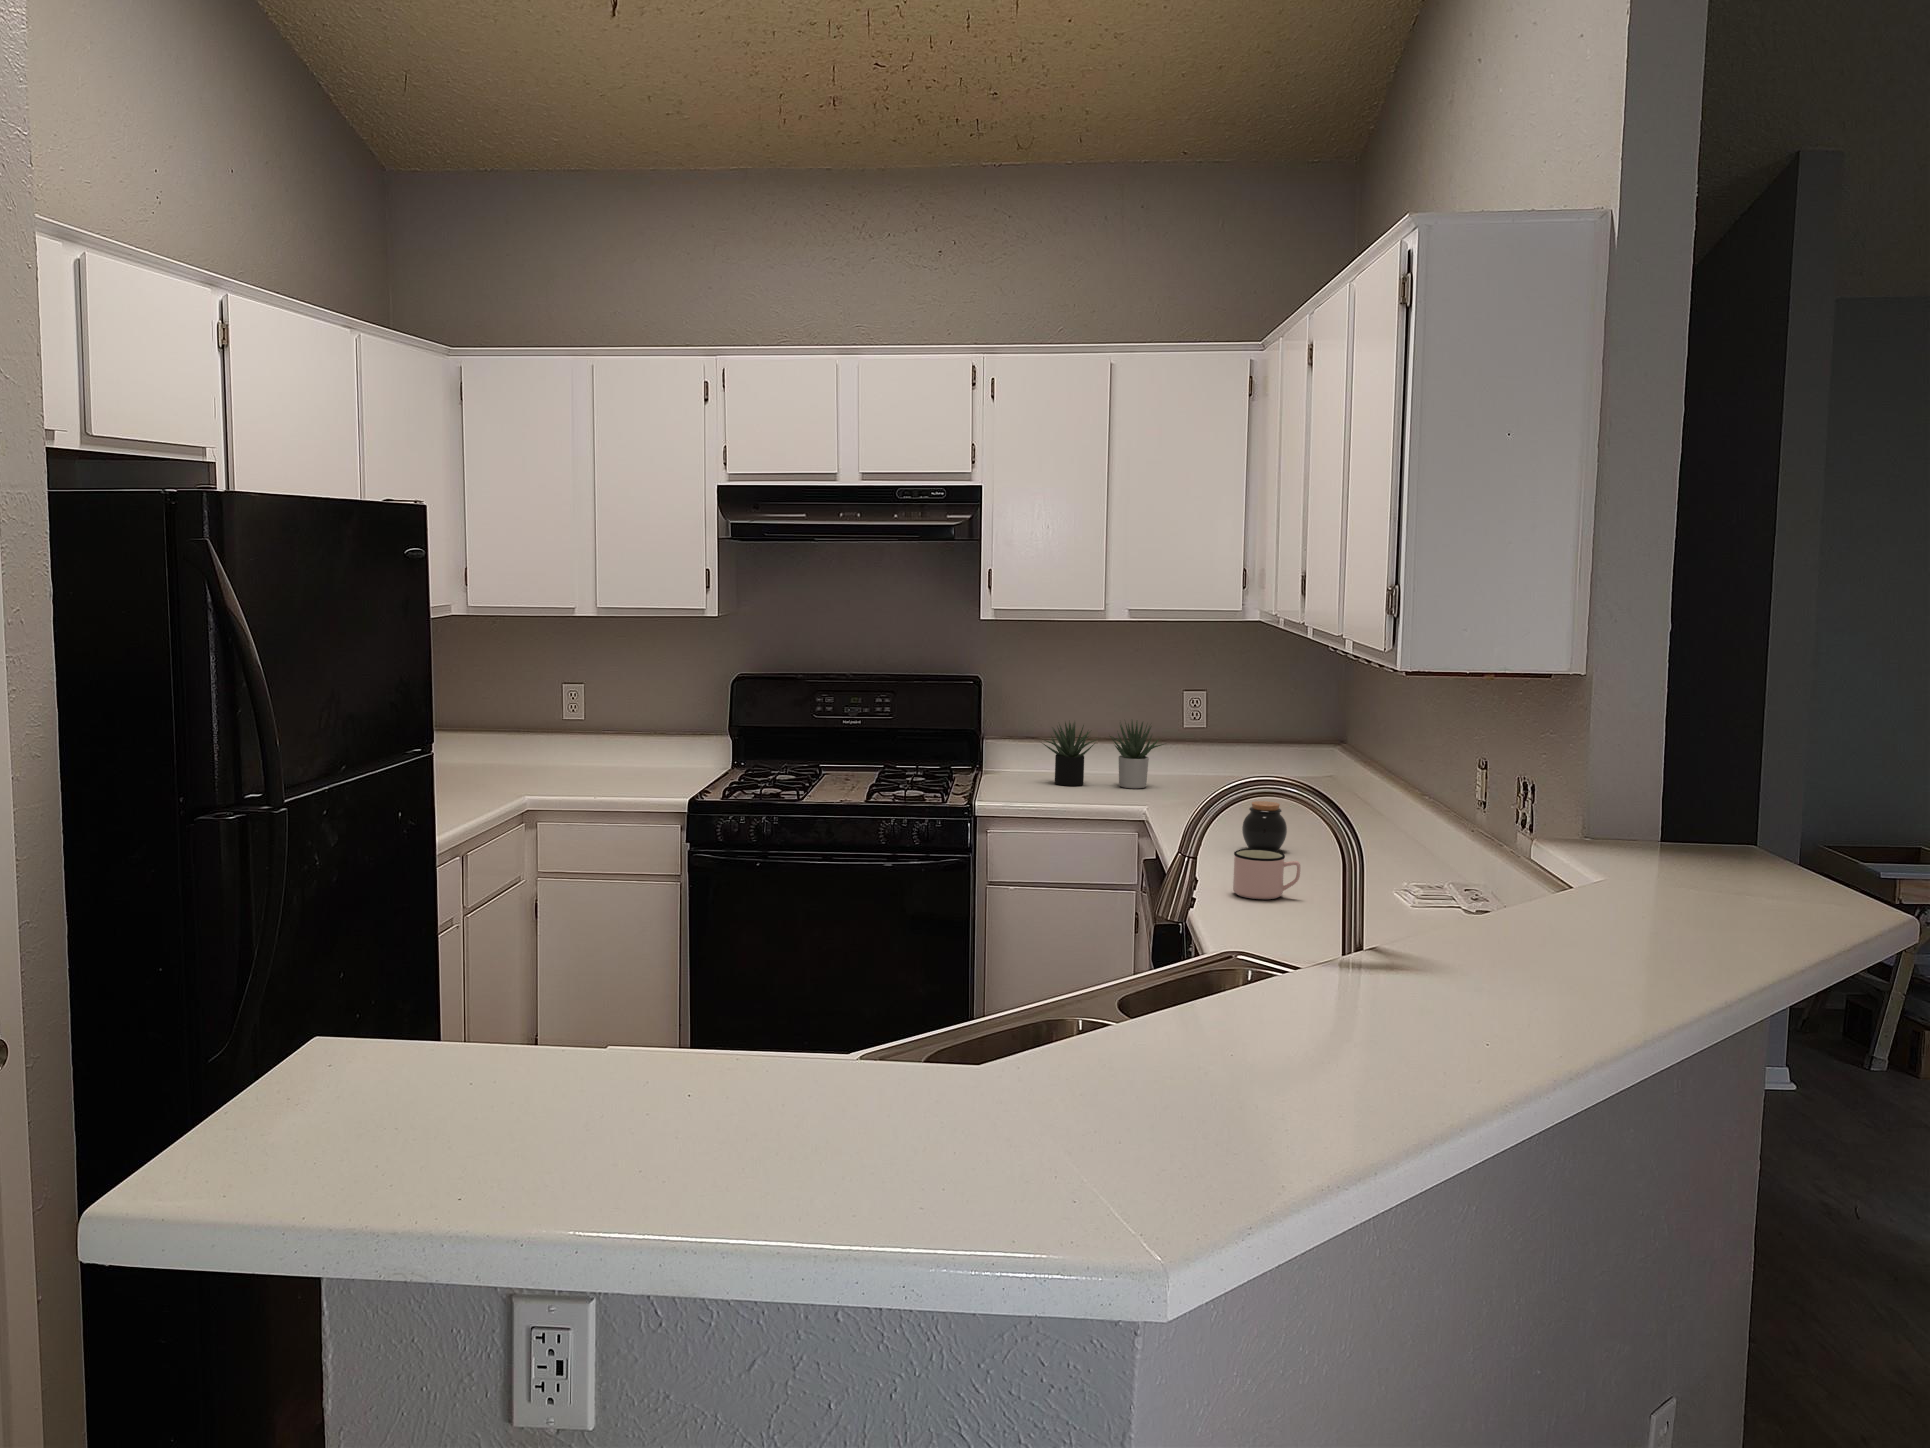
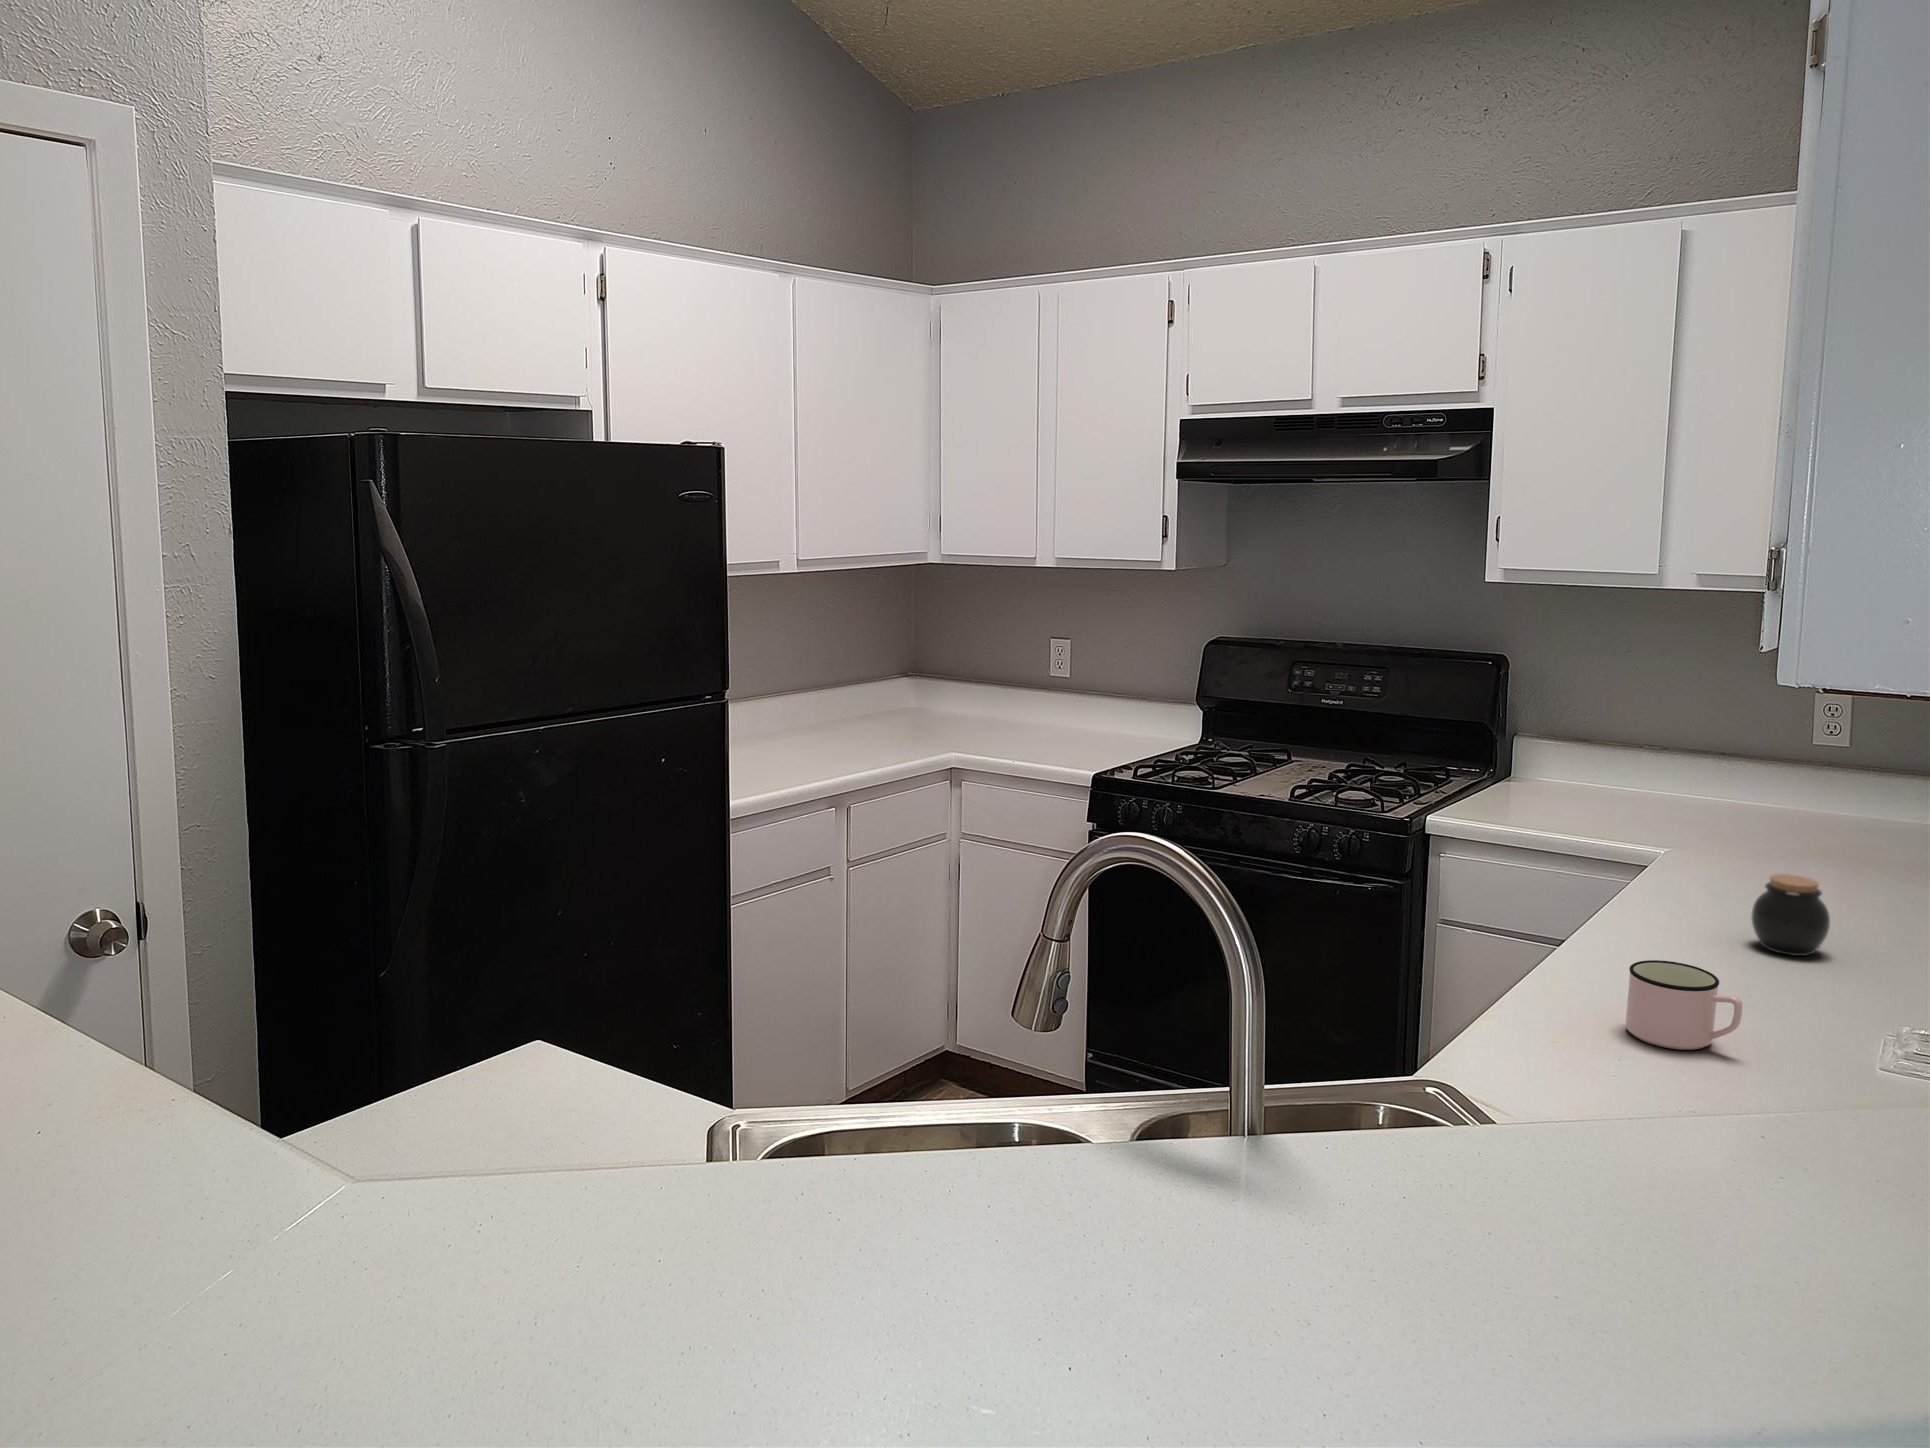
succulent plant: present [1042,721,1164,788] -> none [1570,715,1758,818]

